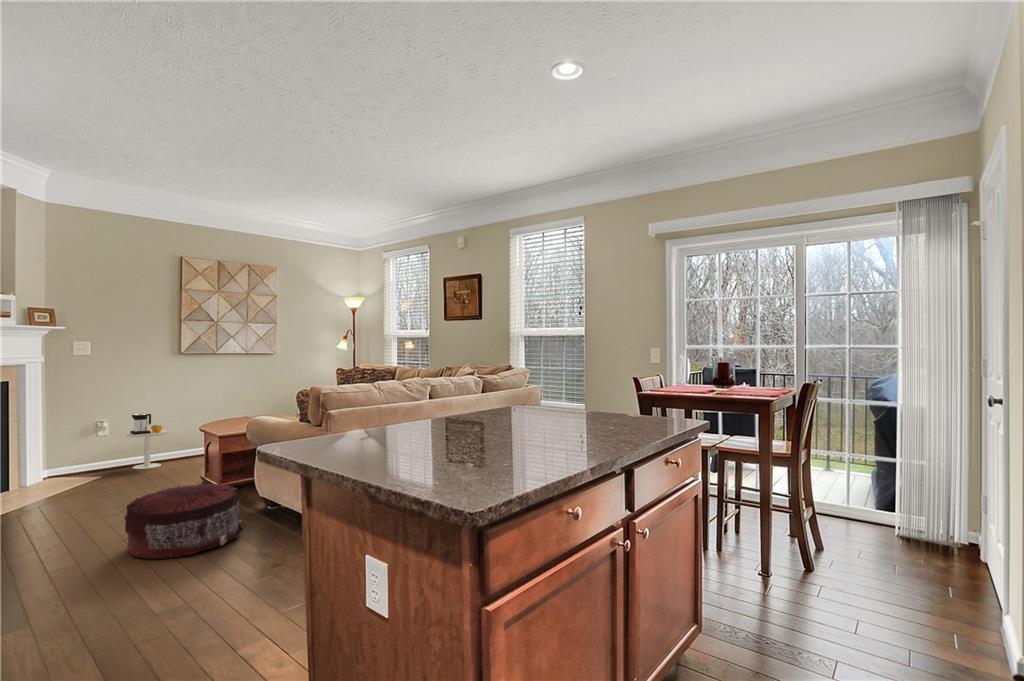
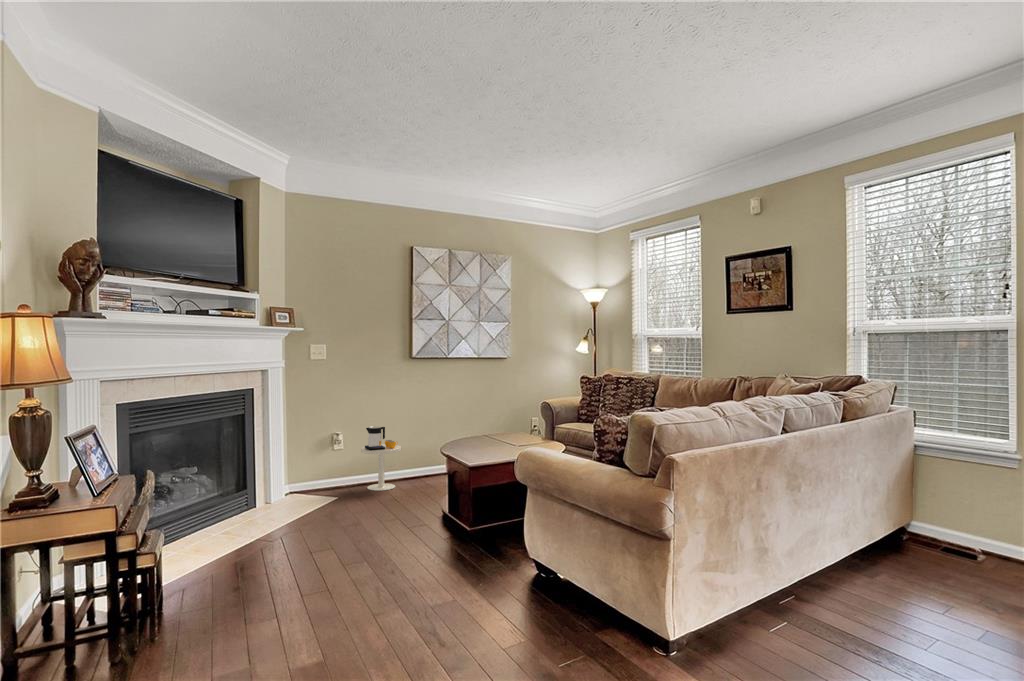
pouf: present [124,483,243,559] -> none [374,537,522,658]

